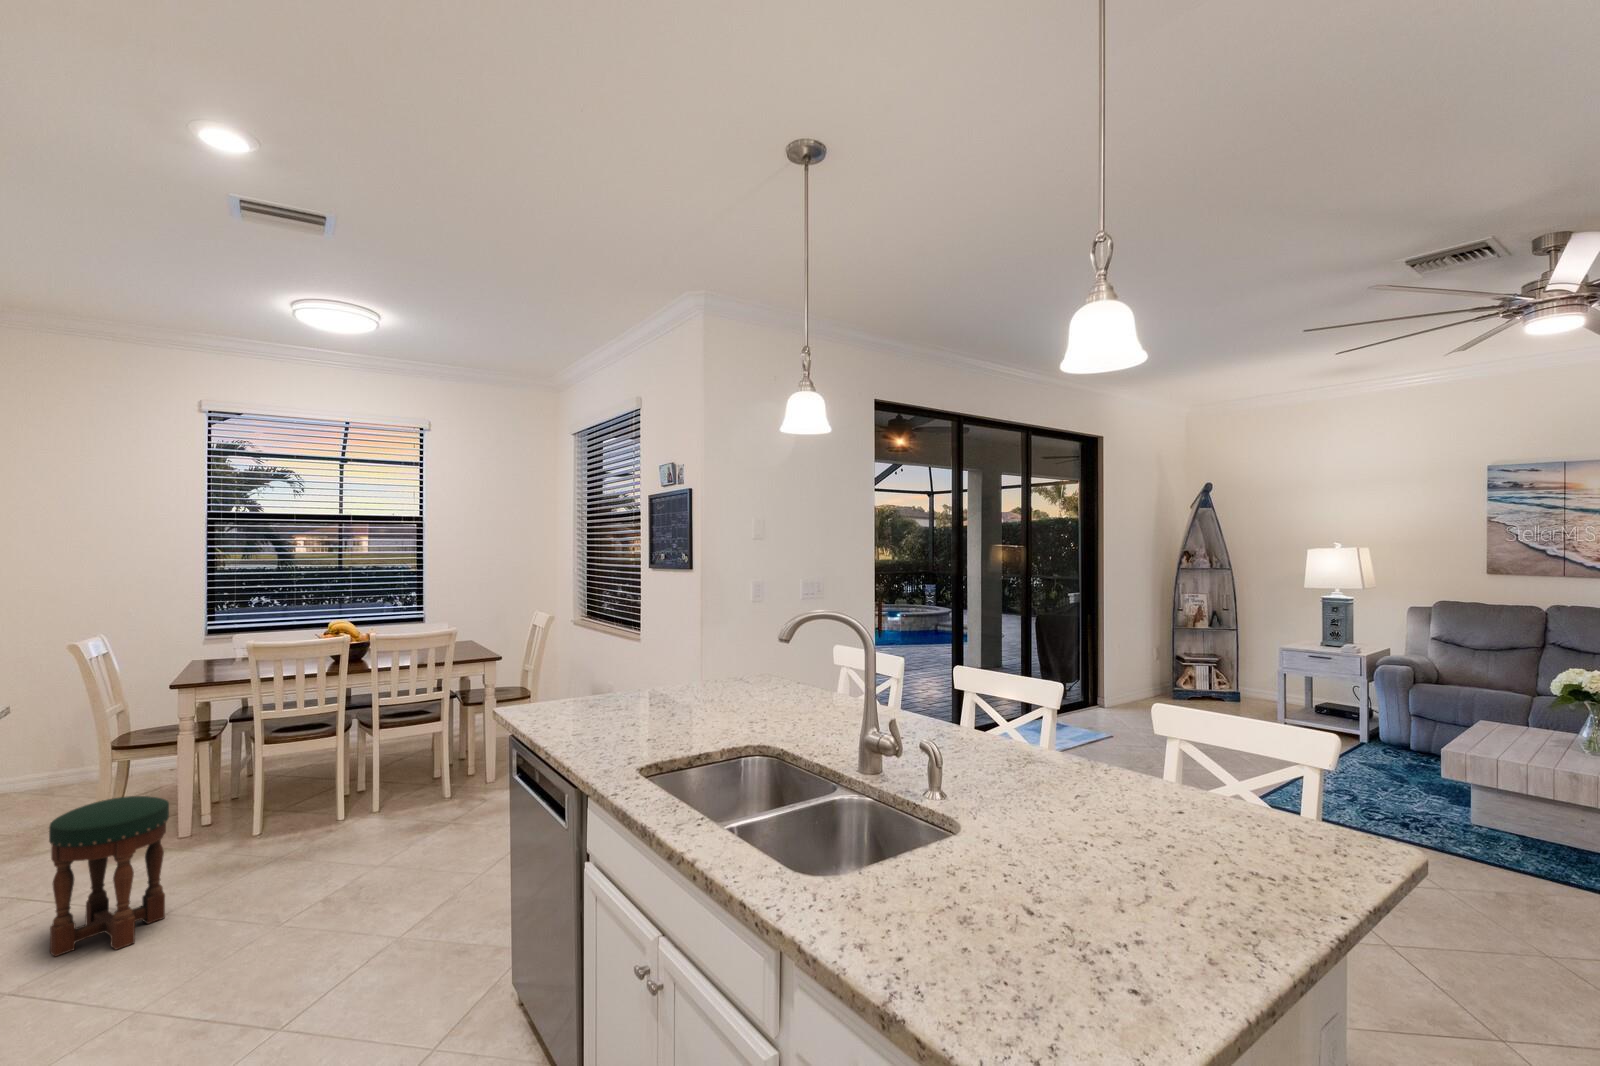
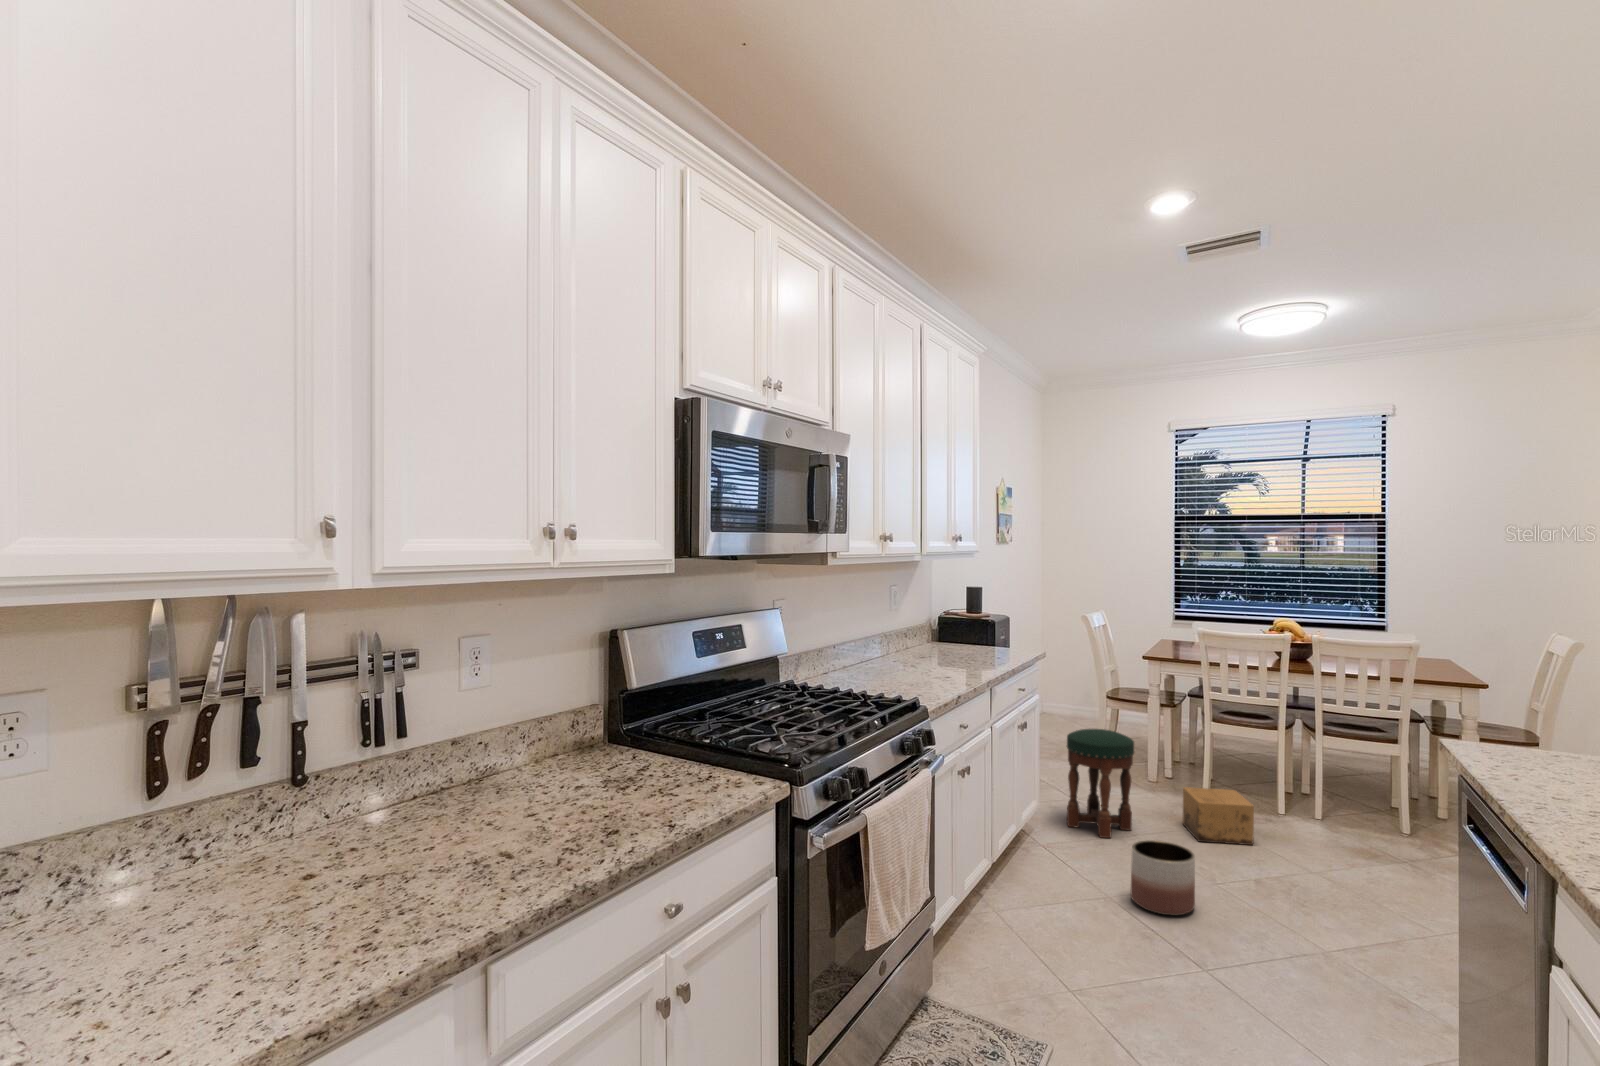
cardboard box: none [235,817,328,894] -> present [1182,787,1254,845]
planter: none [188,917,283,1026] -> present [1131,840,1195,915]

